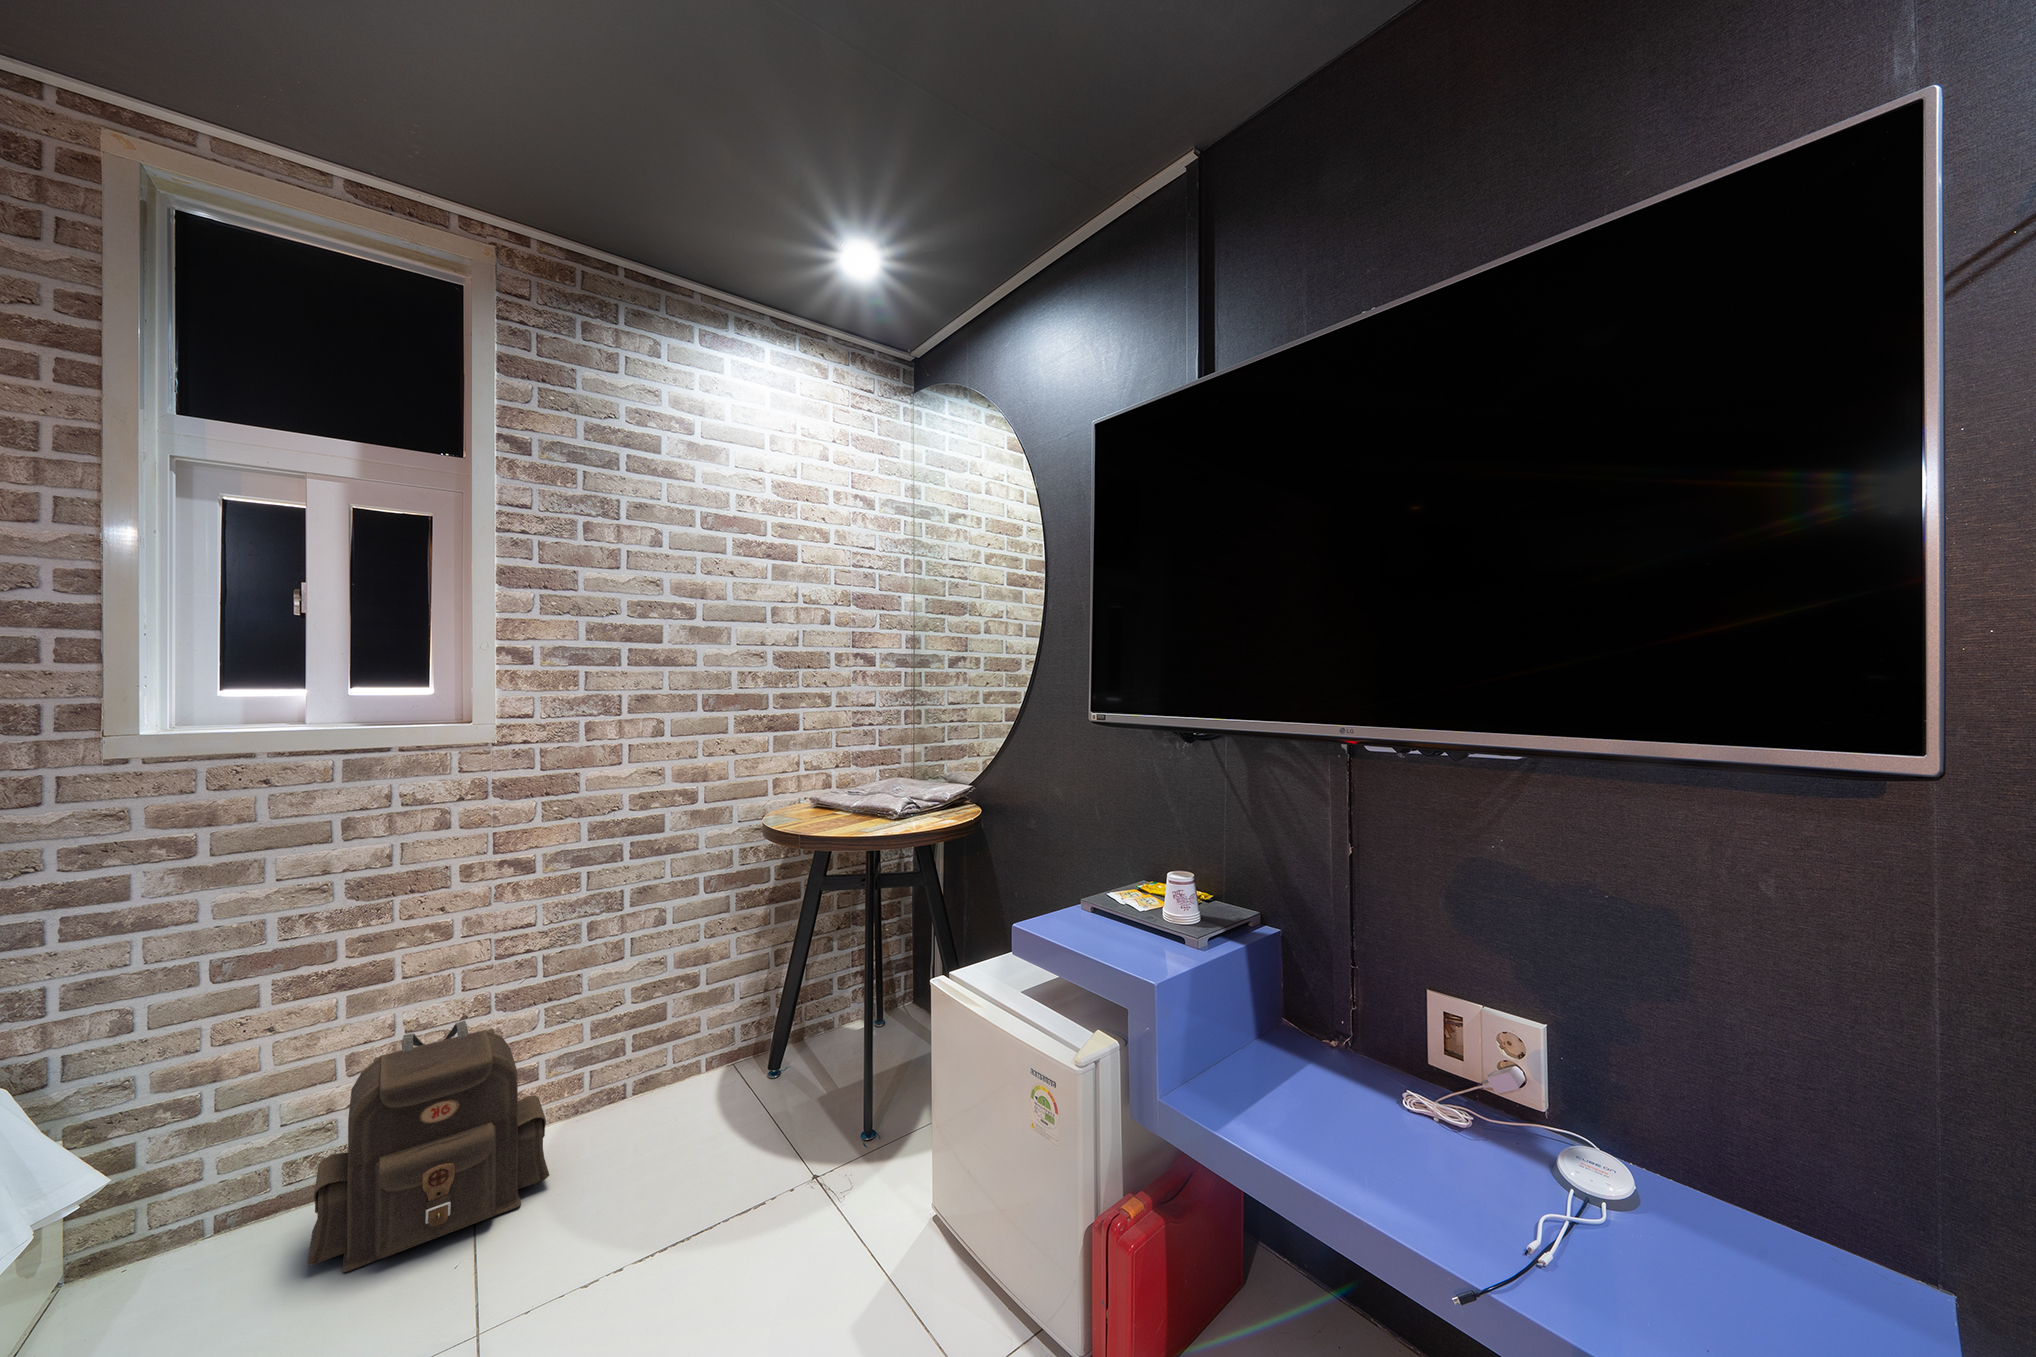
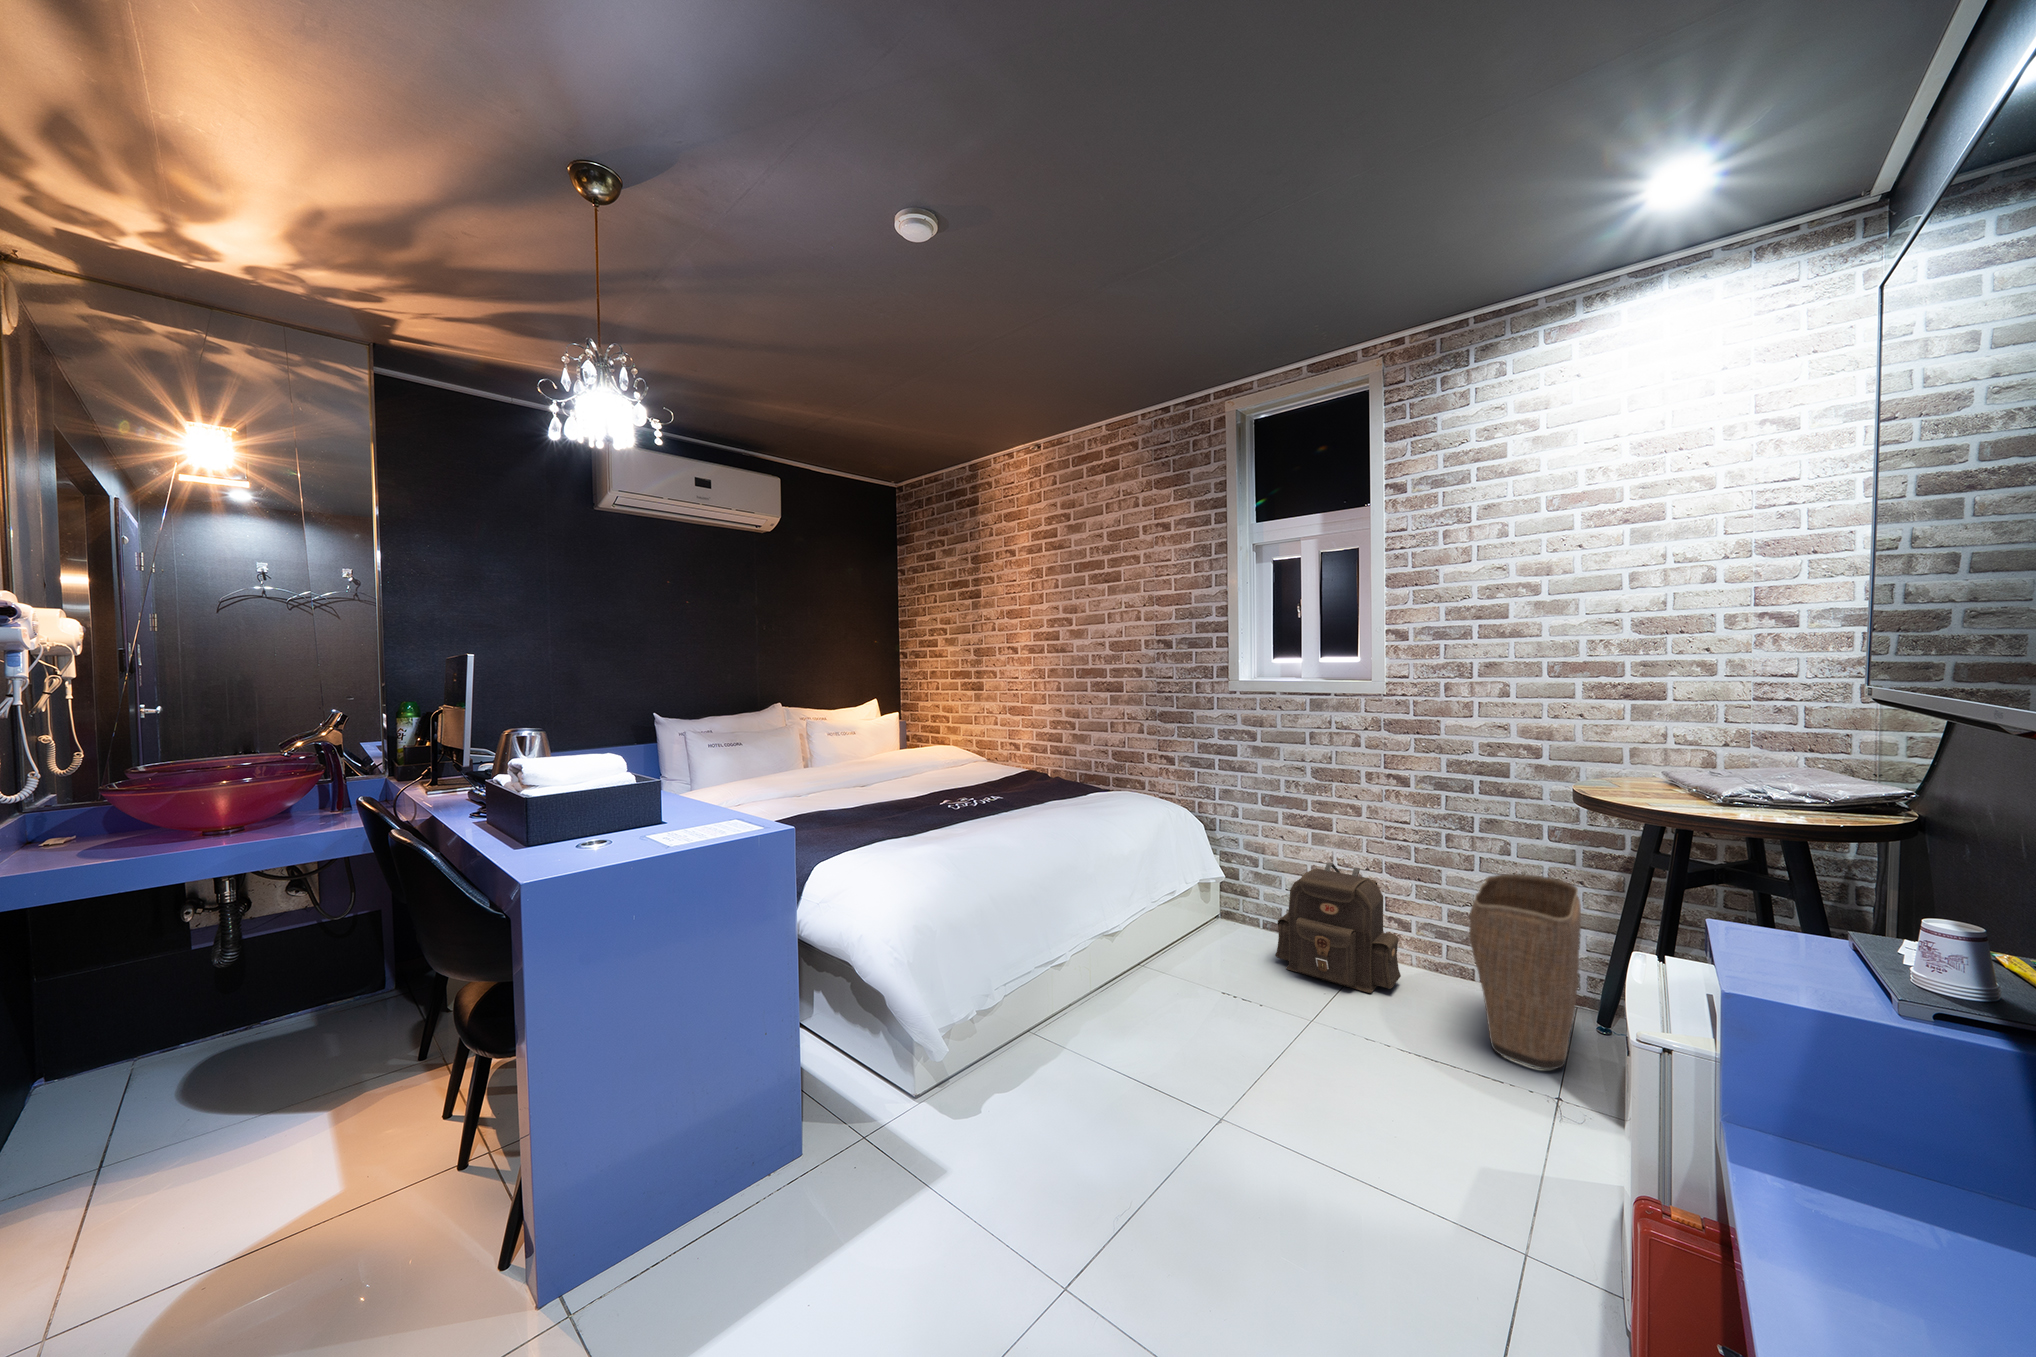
laundry basket: none [653,933,785,1167] -> present [1469,874,1581,1069]

